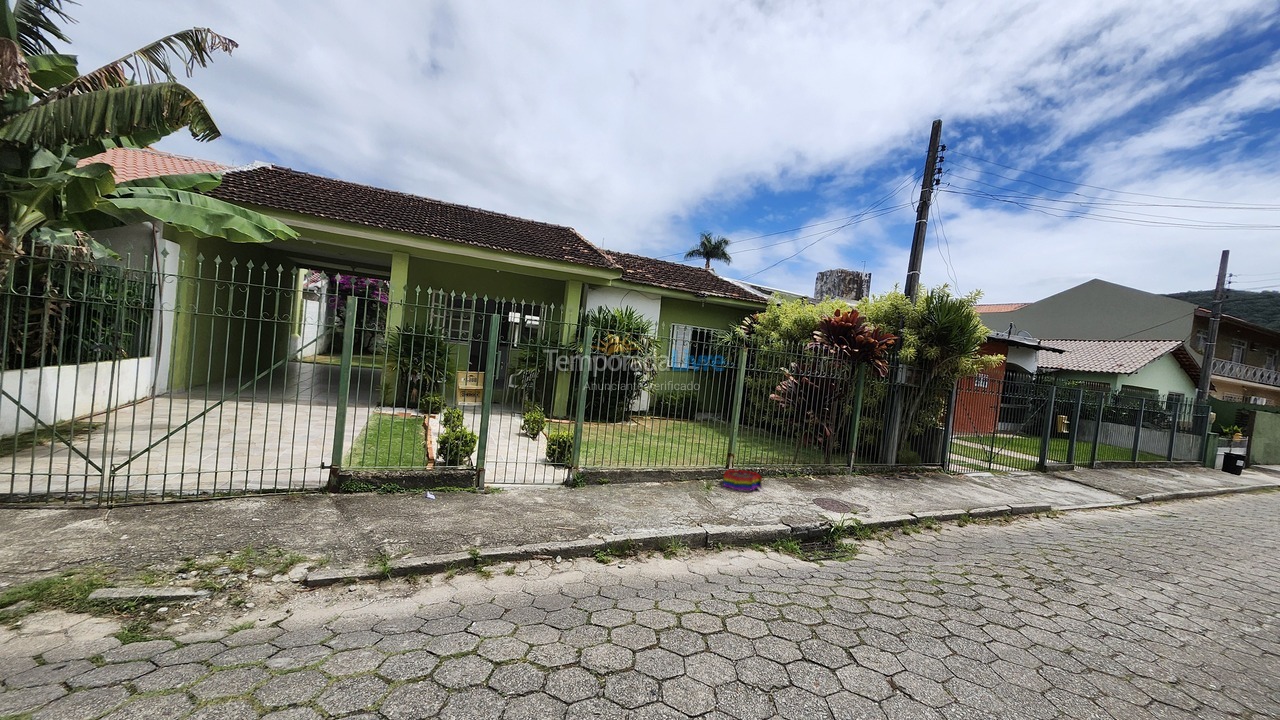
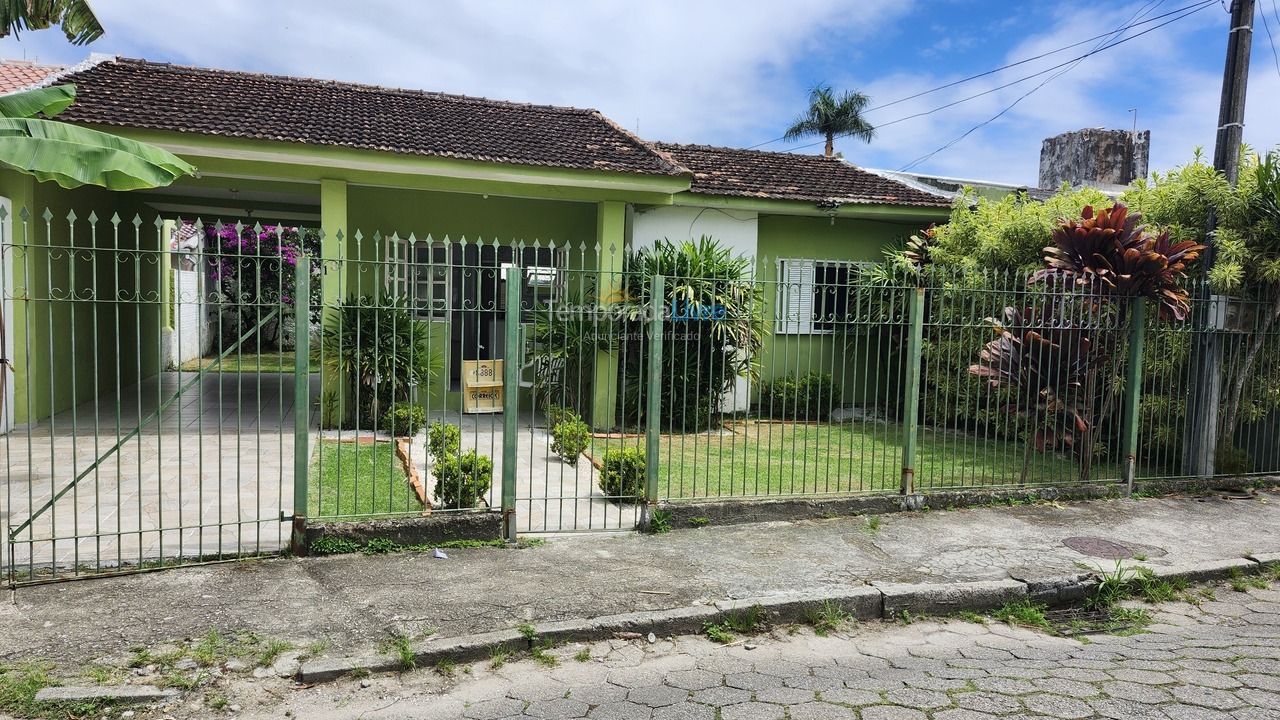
storage bin: present [723,469,762,490] -> none [900,494,967,527]

